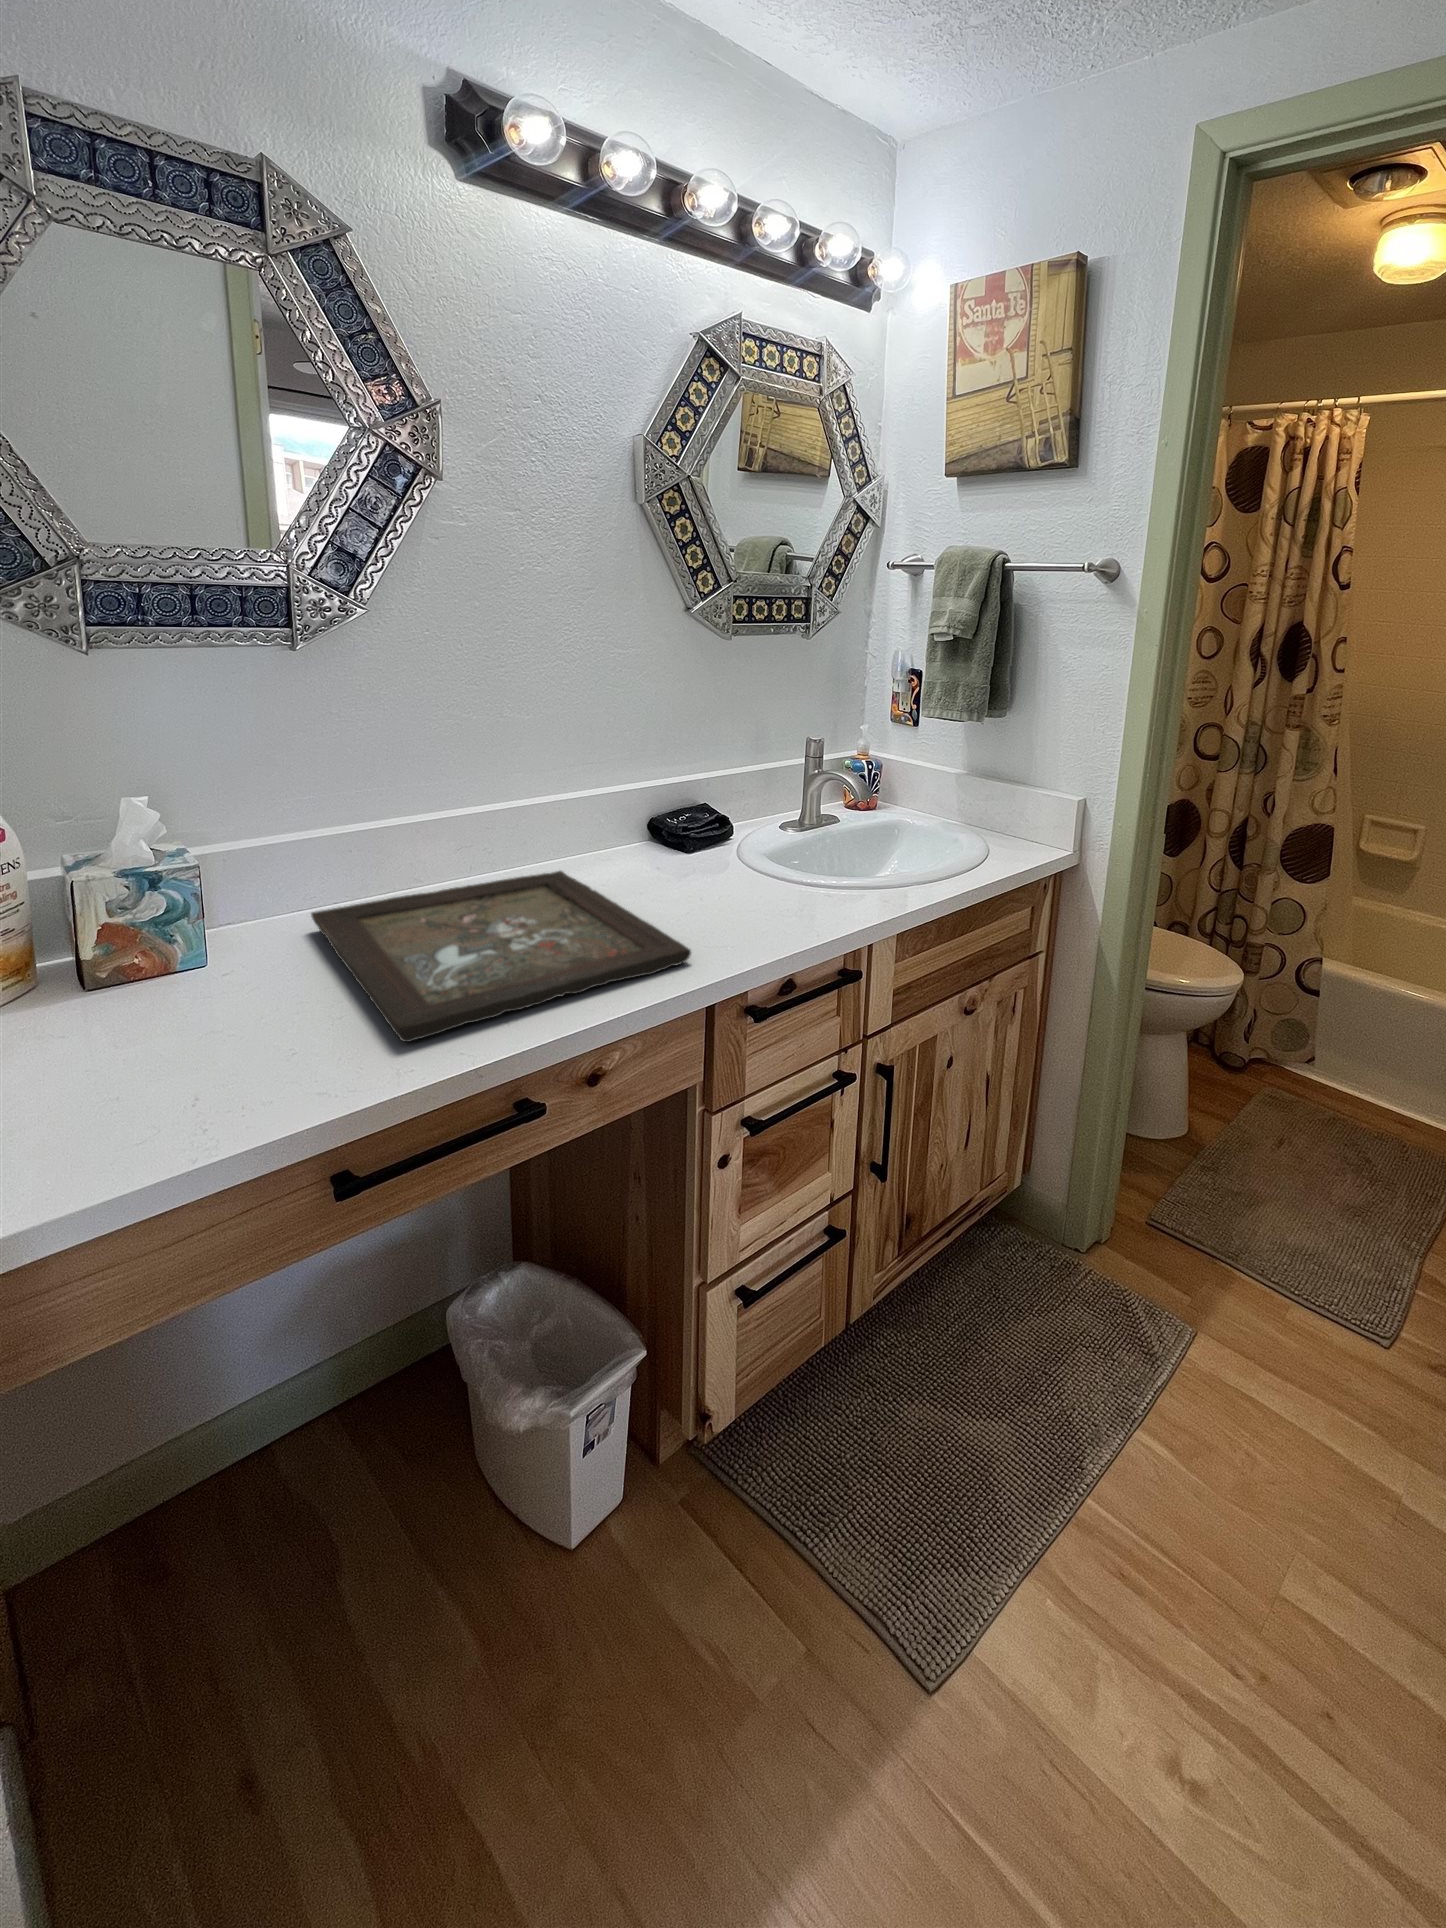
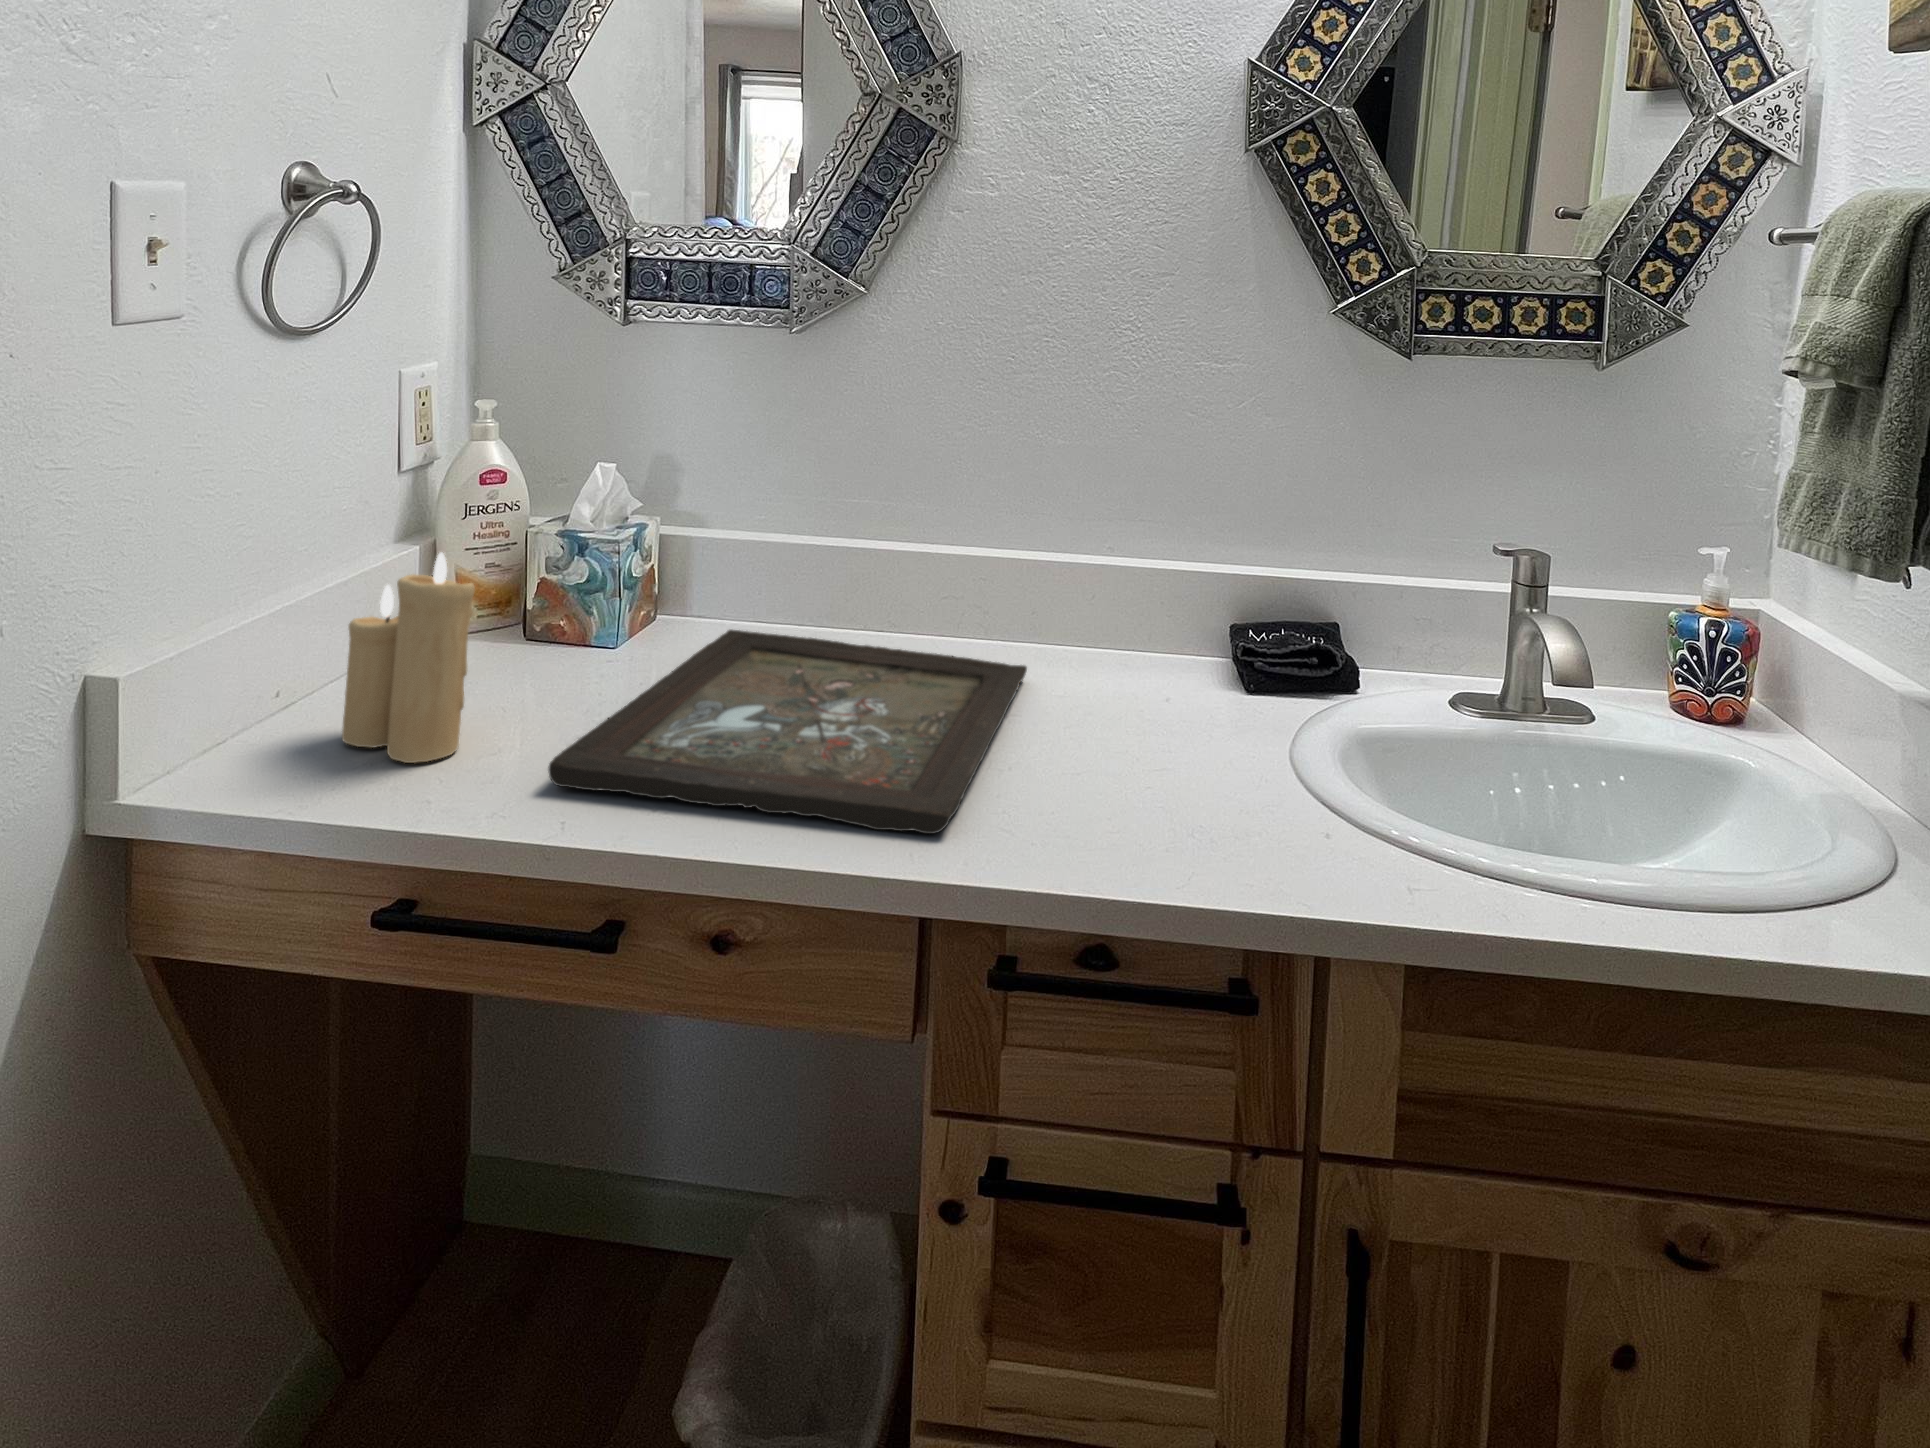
candle: none [84,897,256,1107] -> present [342,552,475,763]

